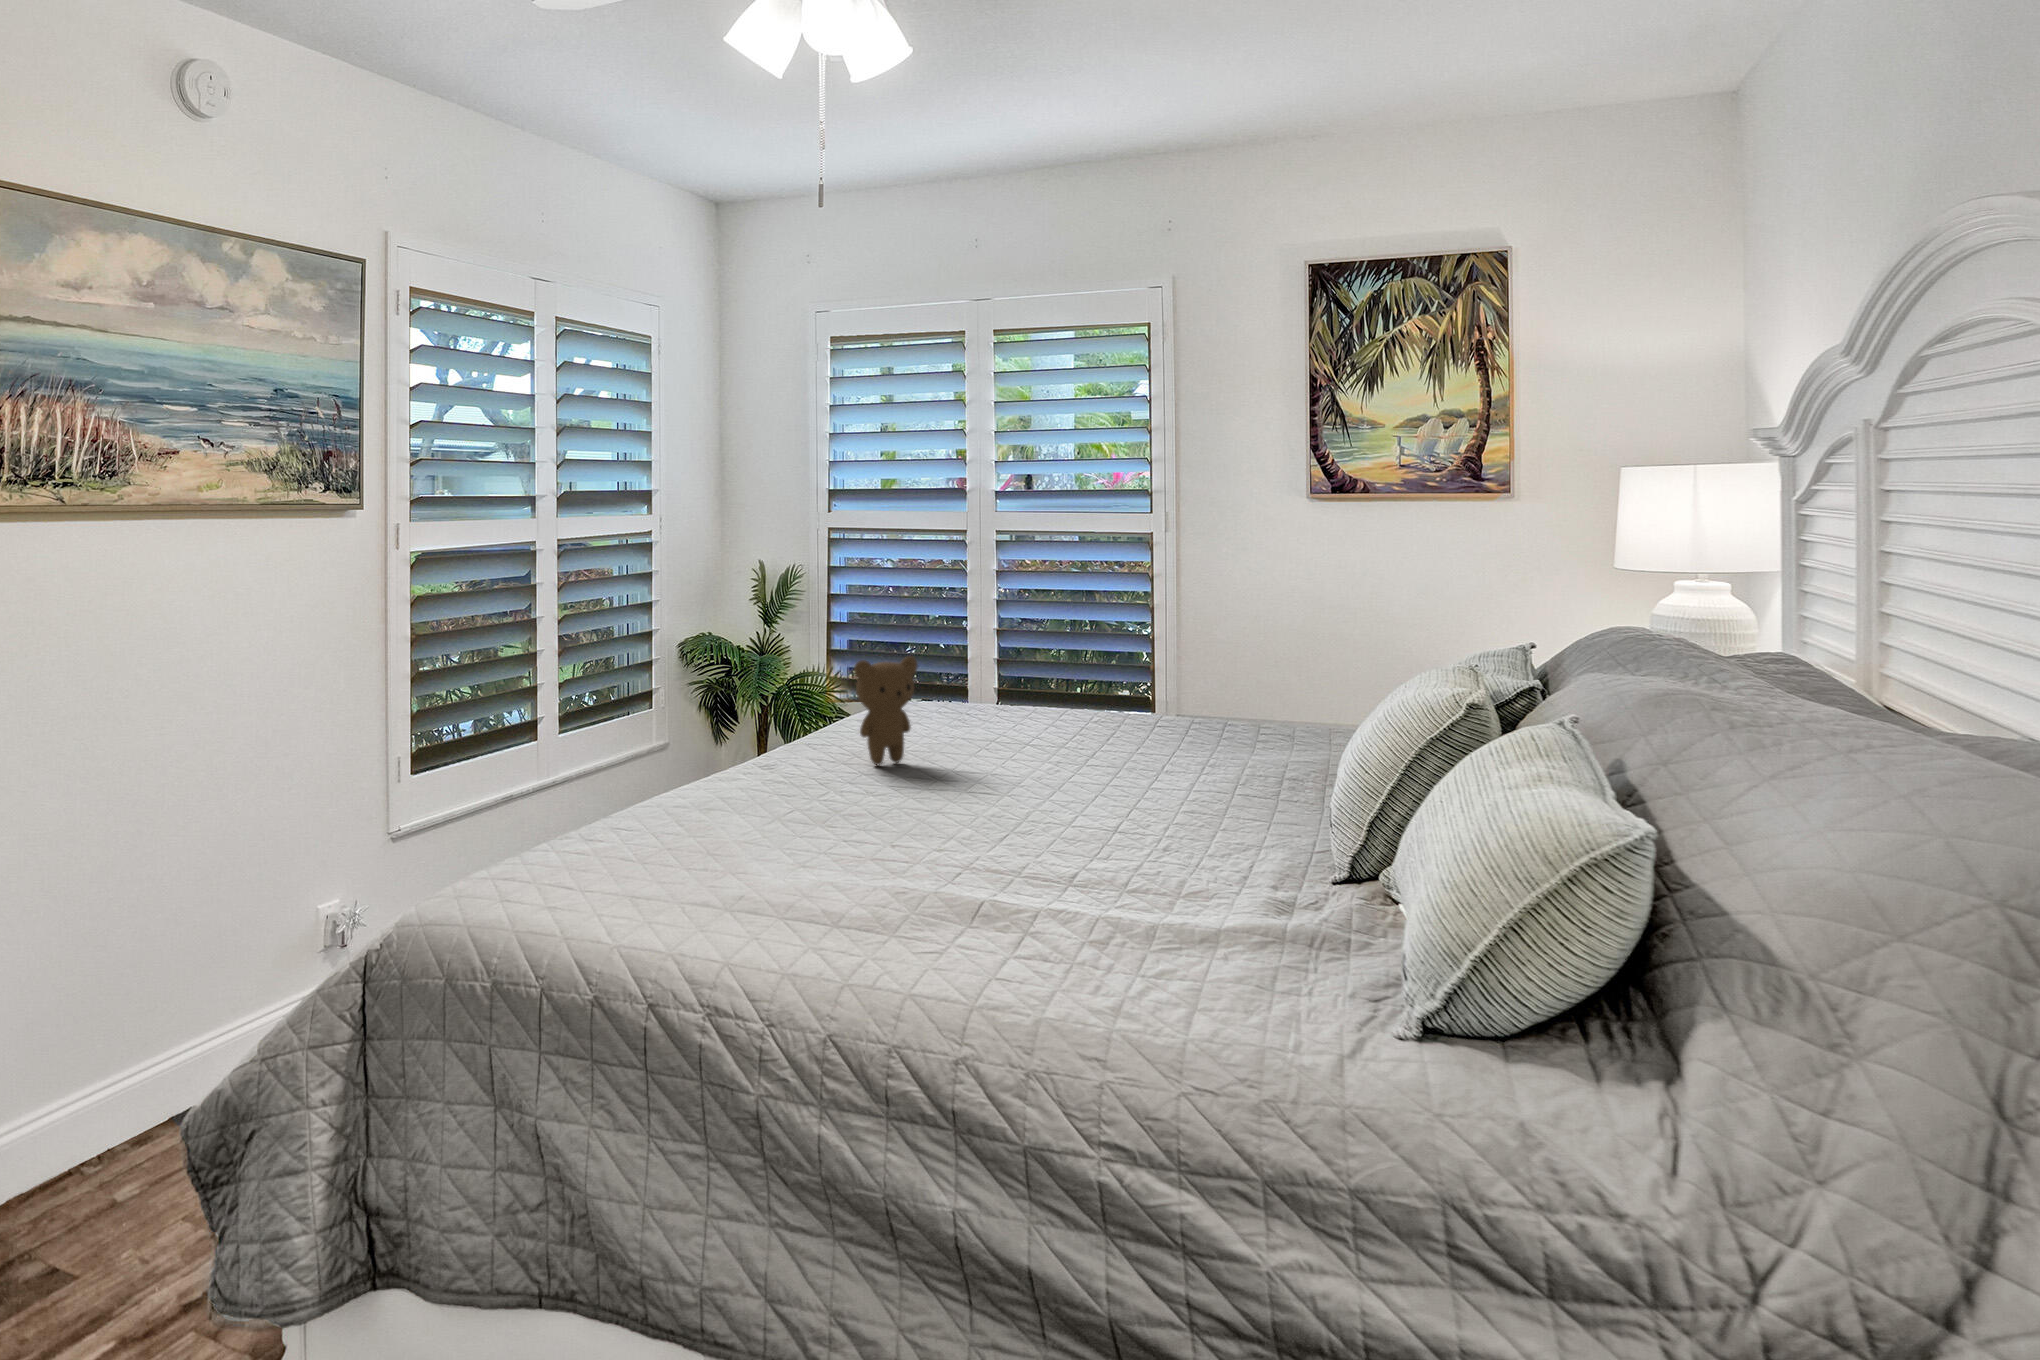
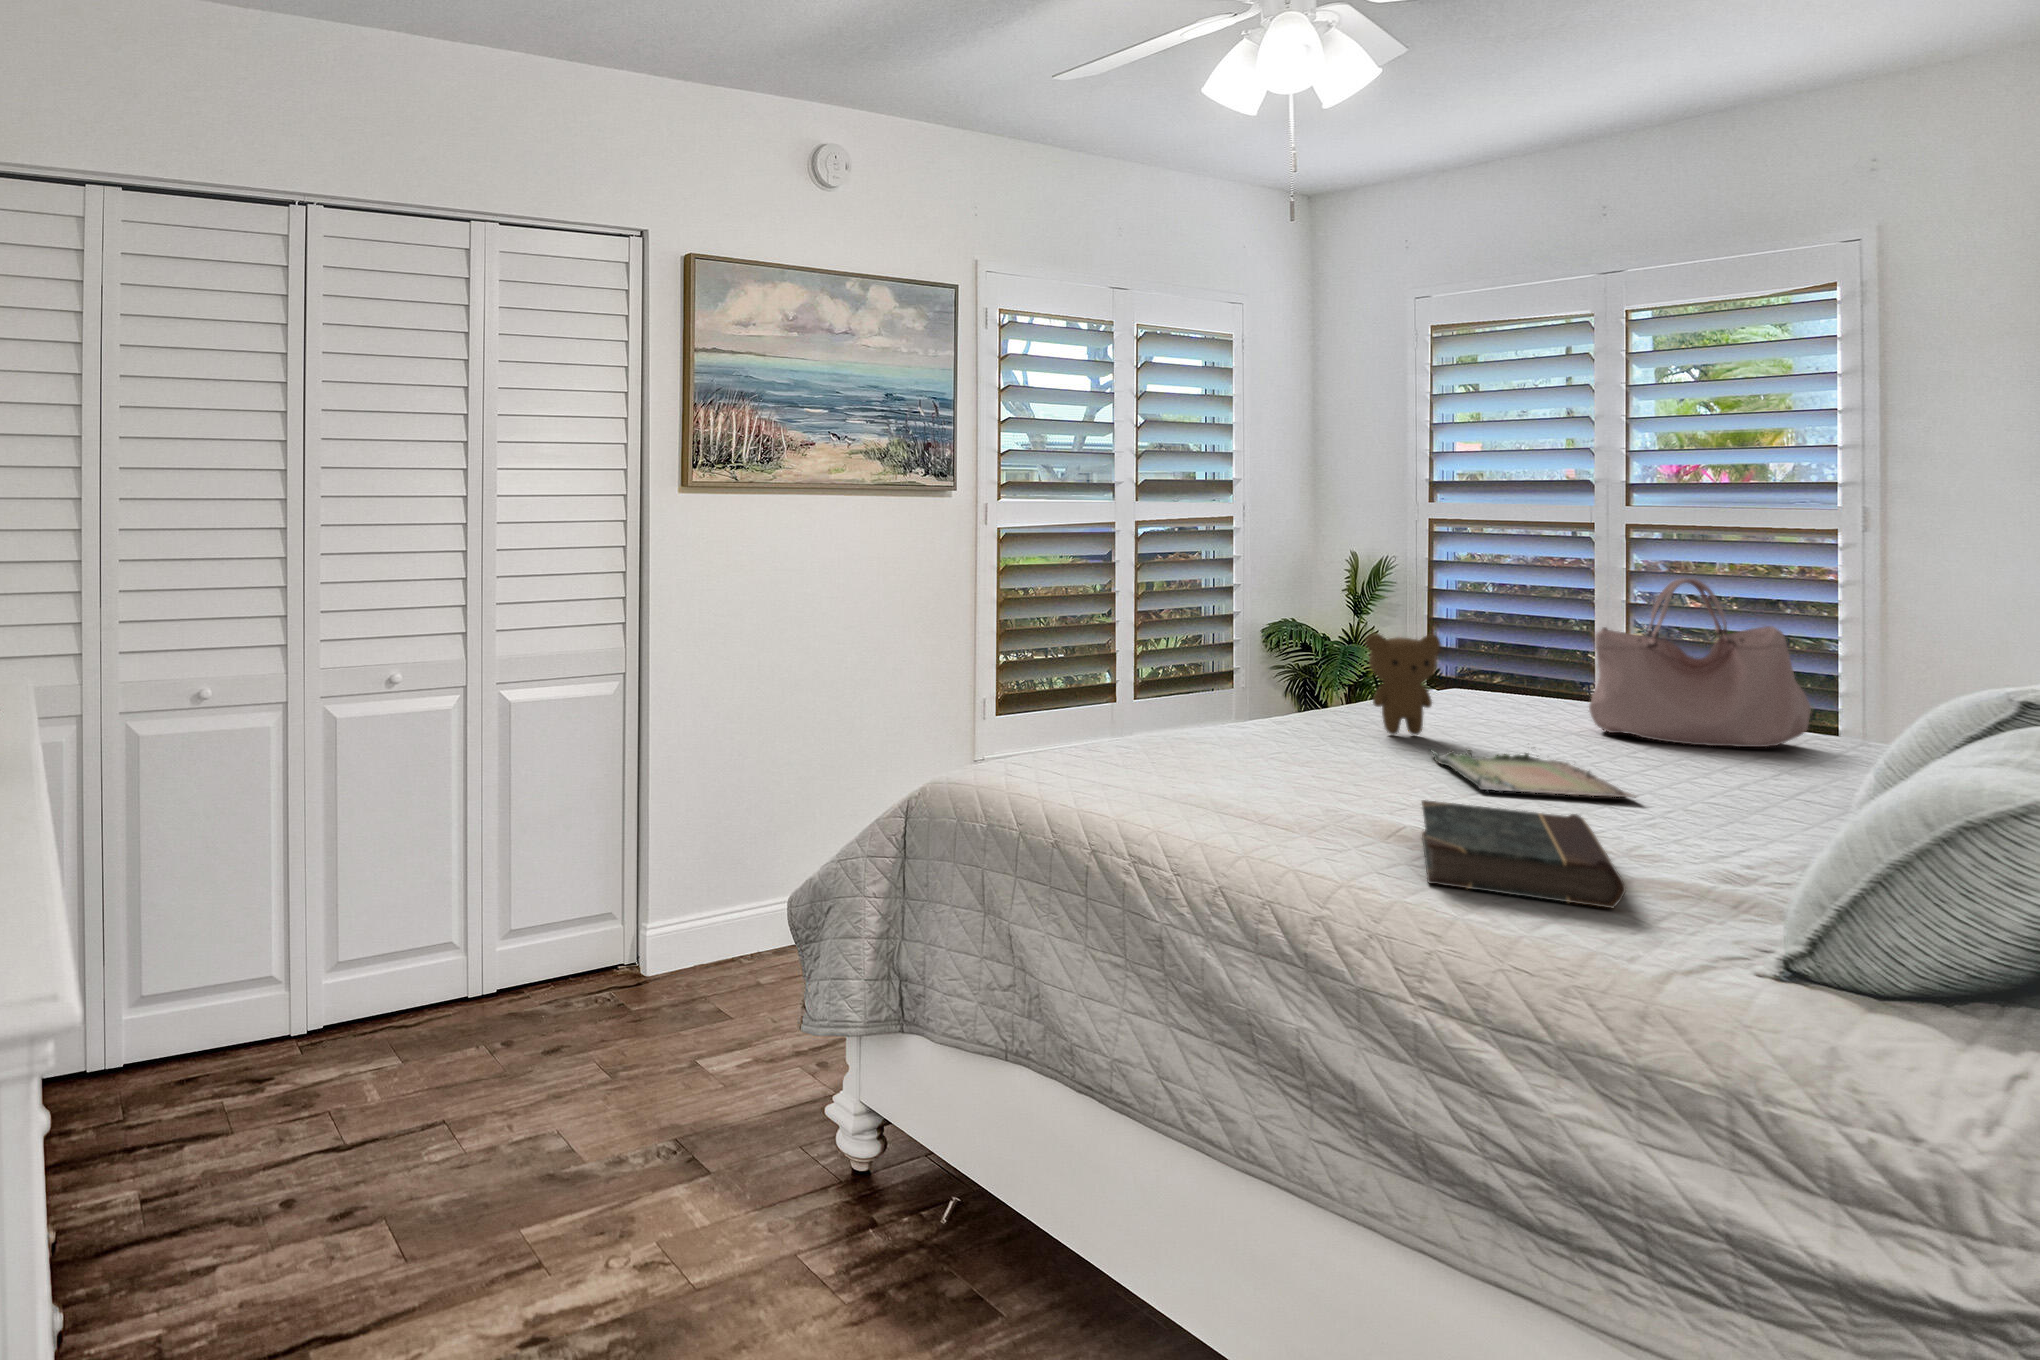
handbag: none [1022,584,1177,738] -> present [1589,578,1811,747]
tray: none [926,762,1124,828] -> present [1431,749,1638,798]
book: none [995,856,1233,979] -> present [1422,800,1626,908]

